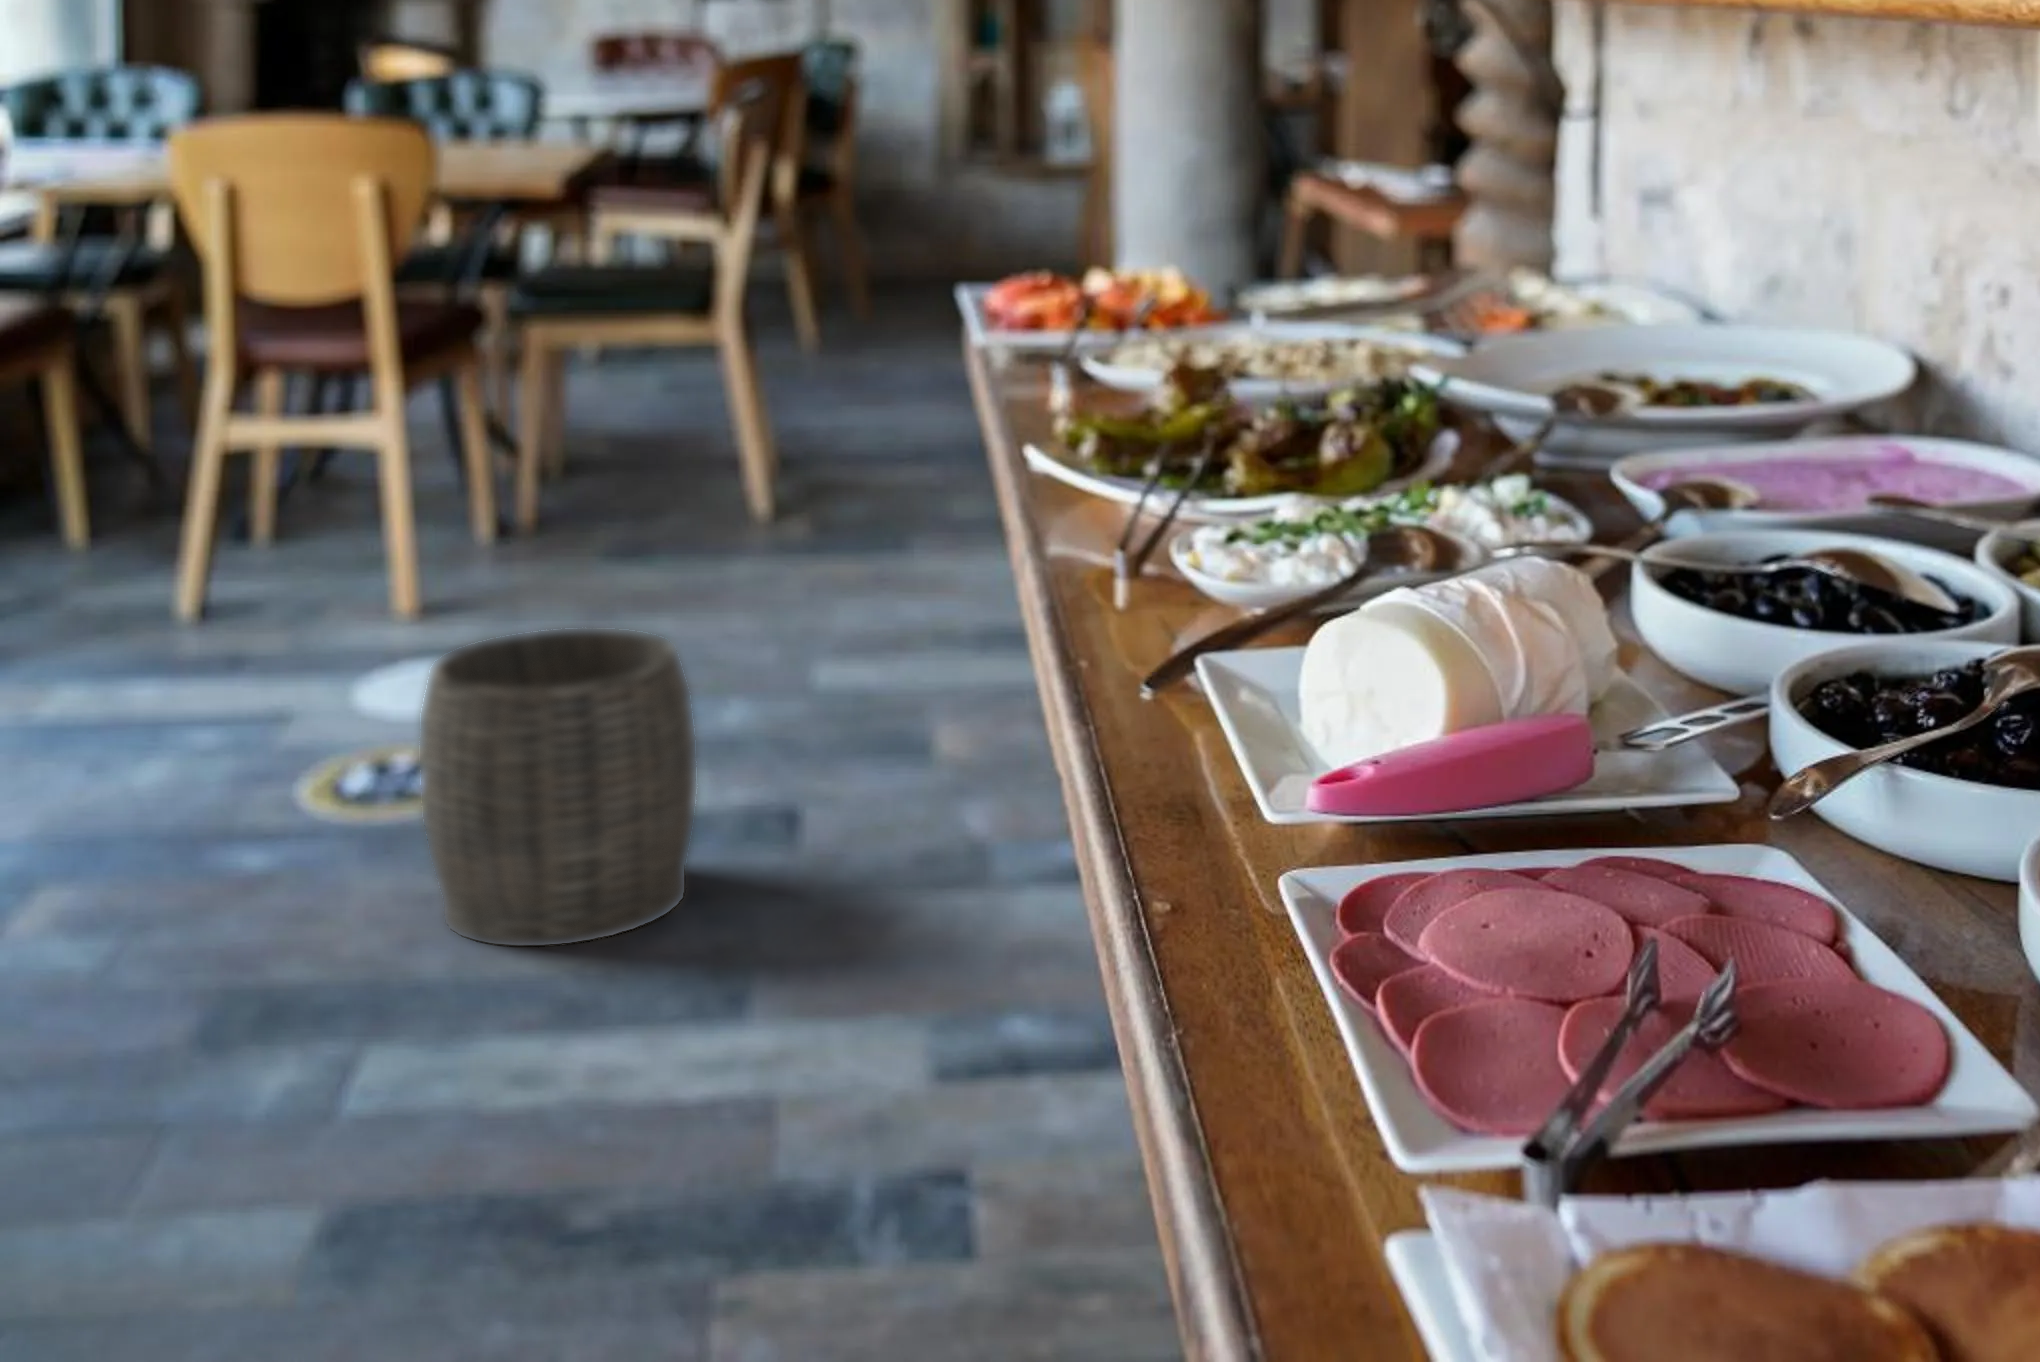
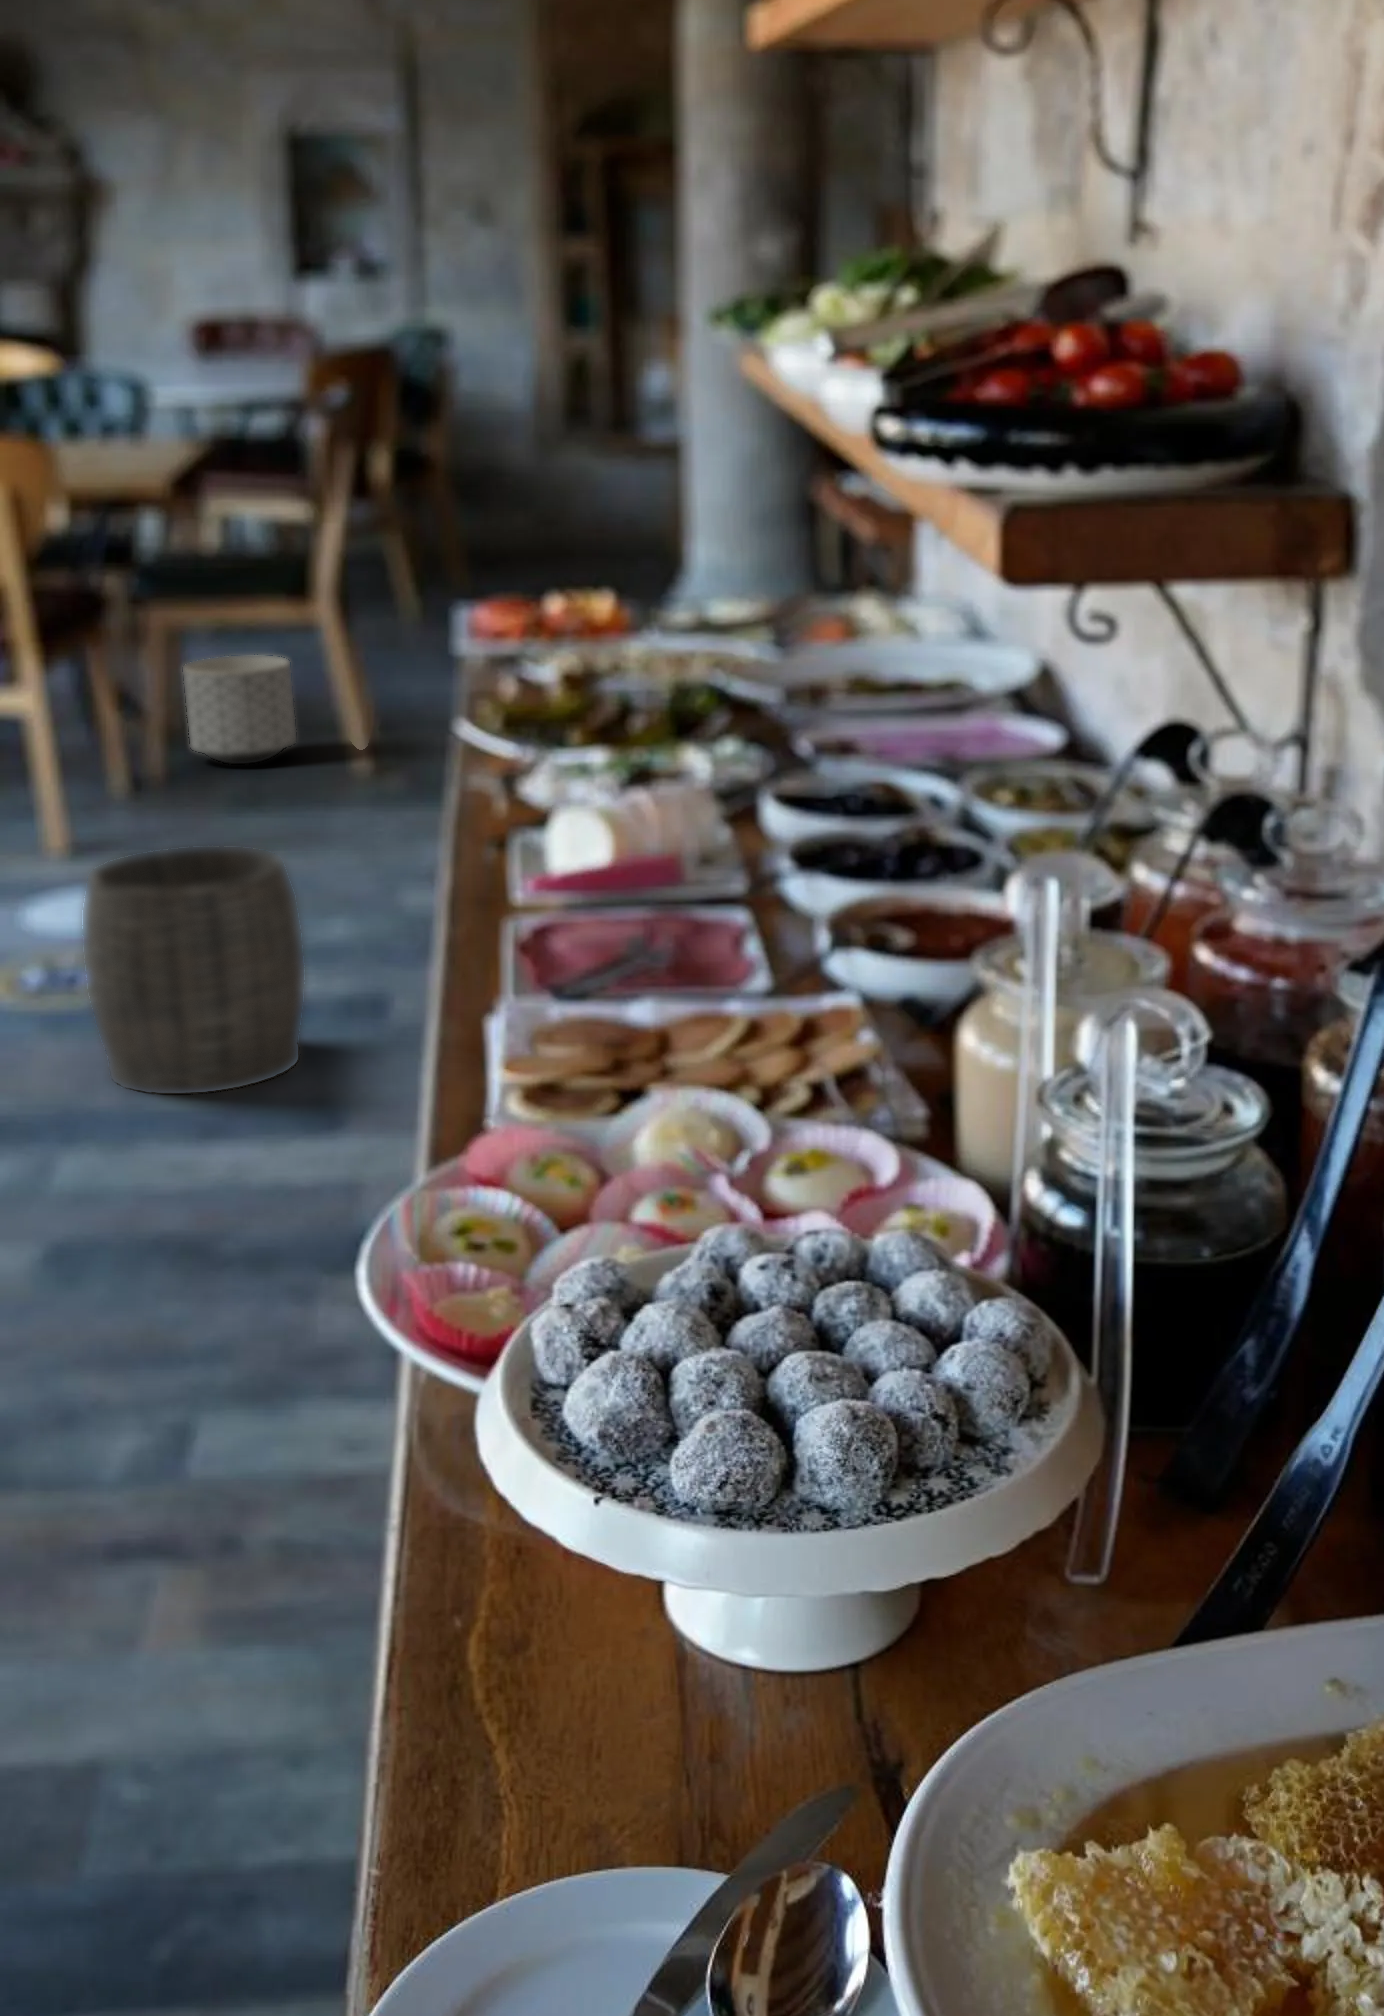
planter: none [564,383,686,502] -> present [183,655,296,764]

